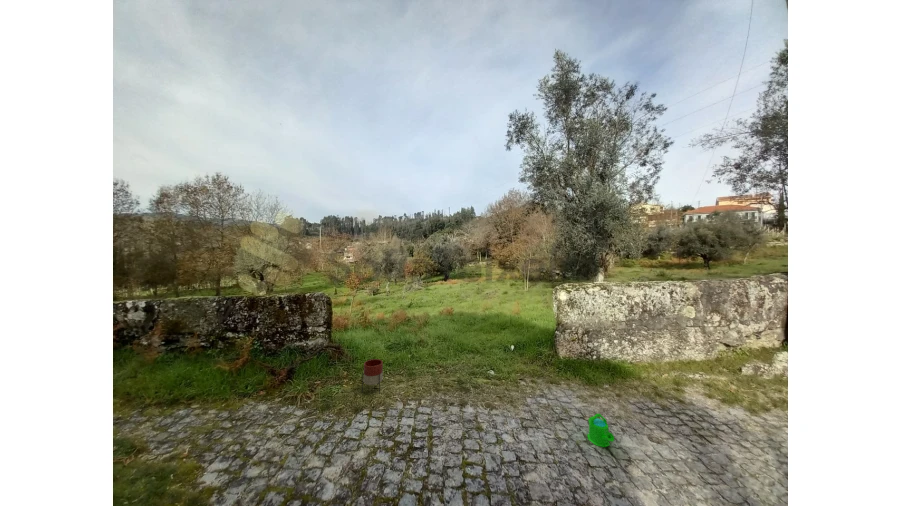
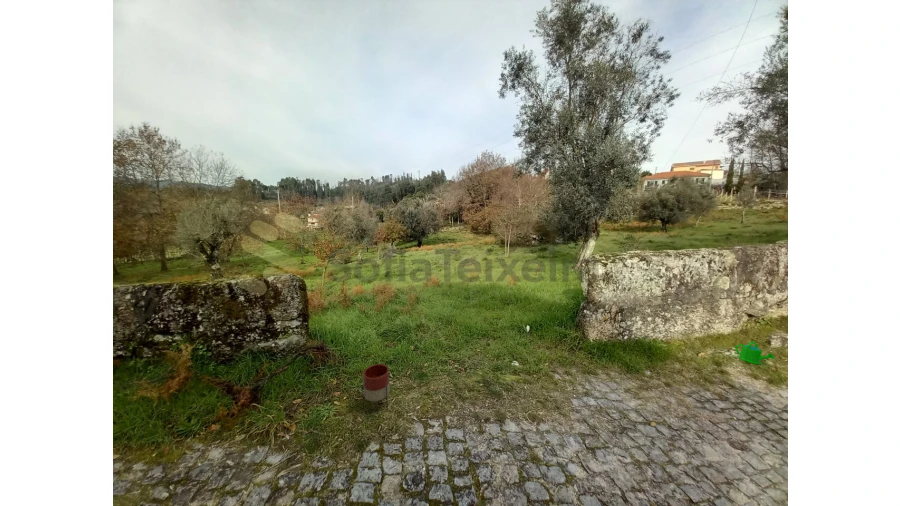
watering can: present [587,414,614,447] -> present [735,341,775,364]

